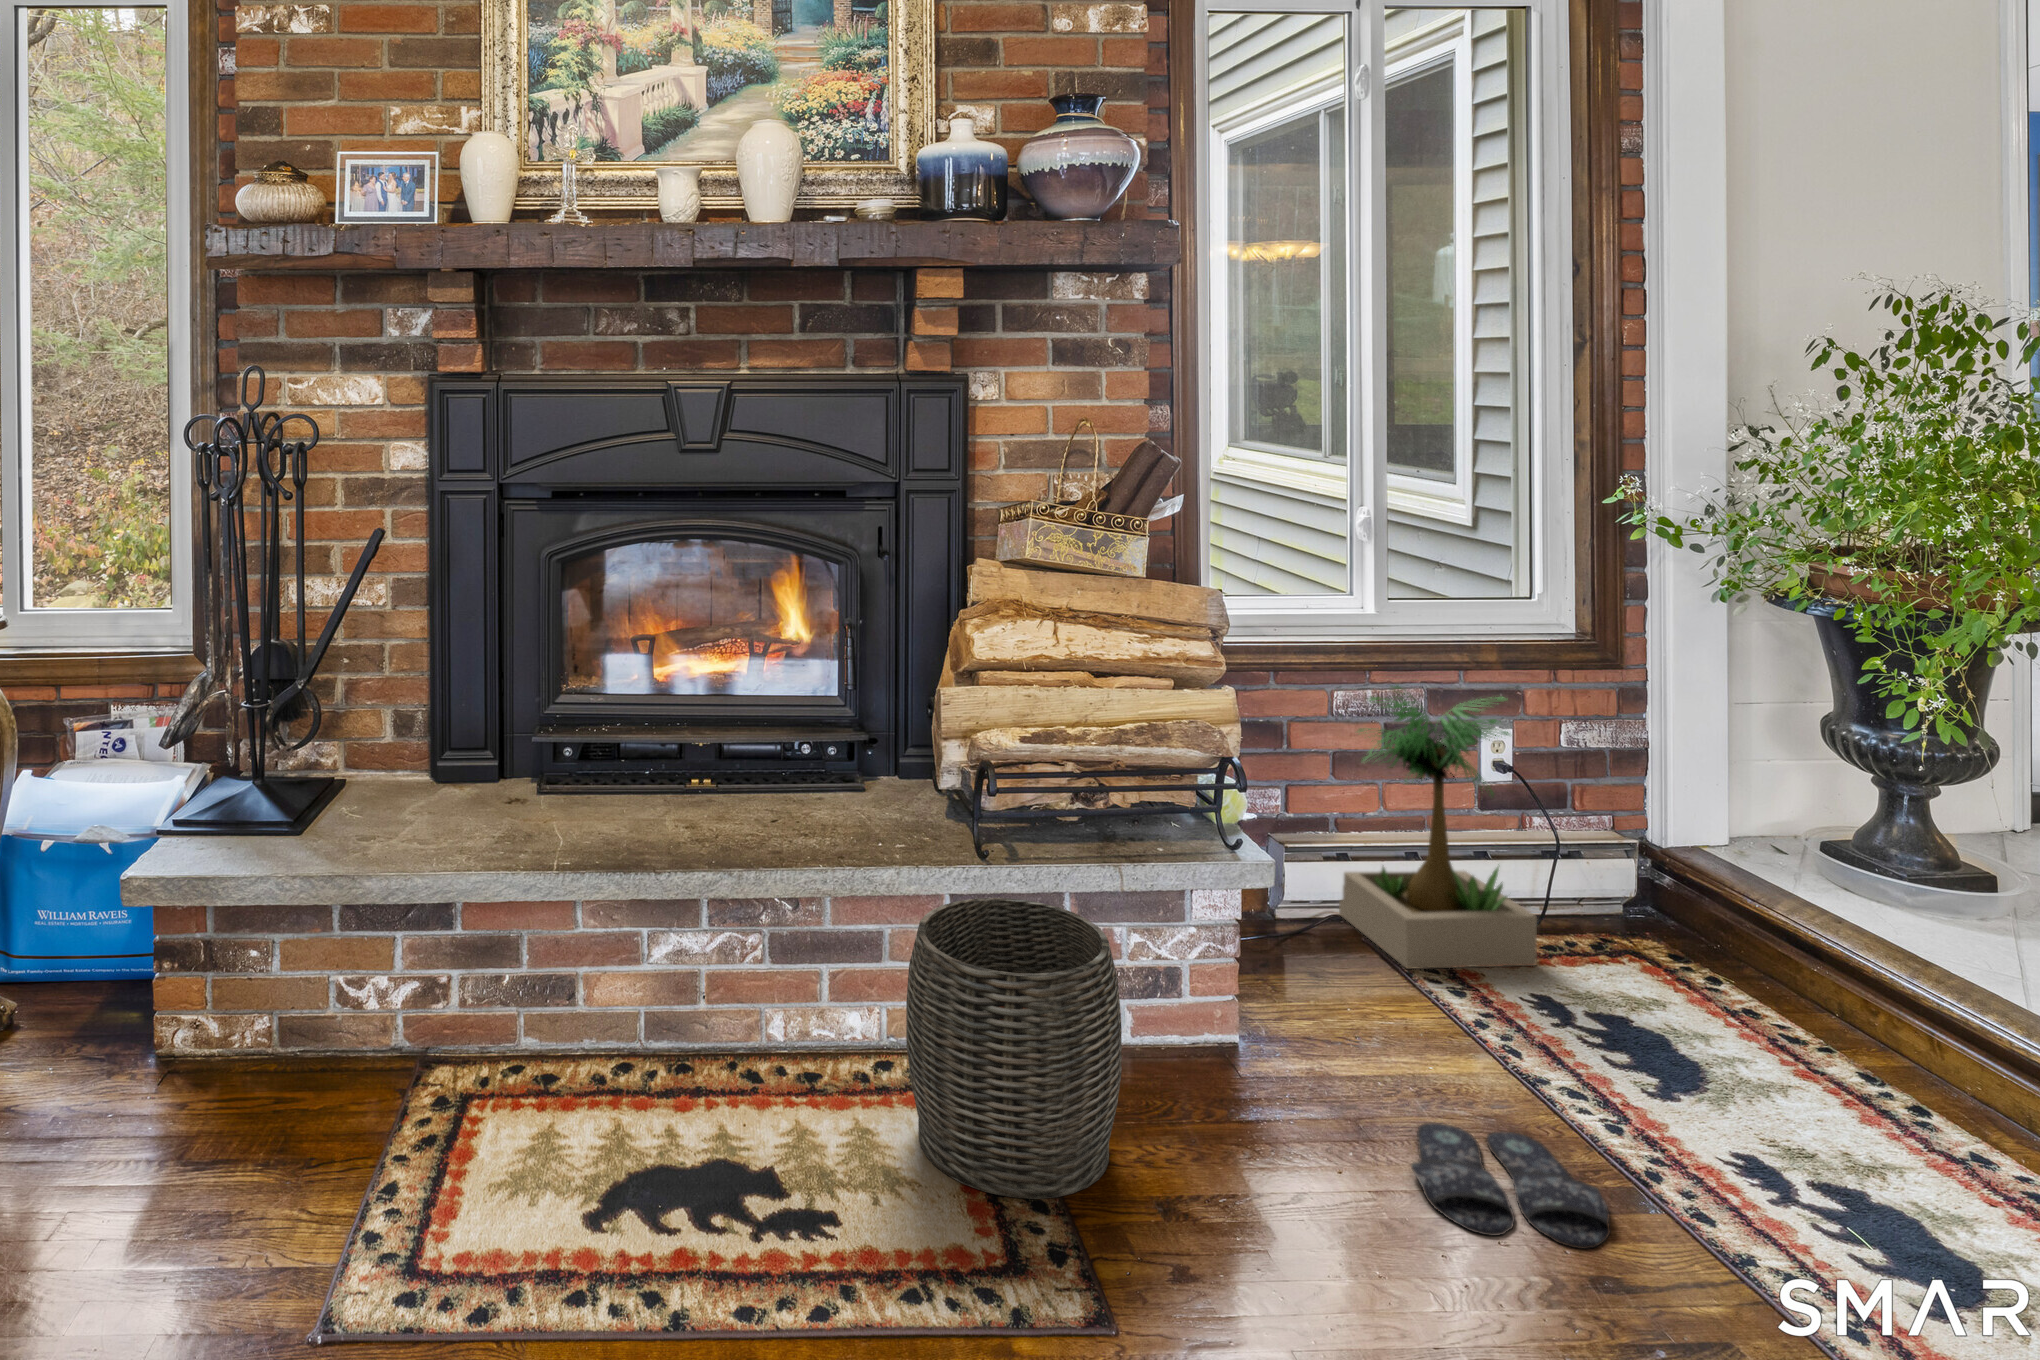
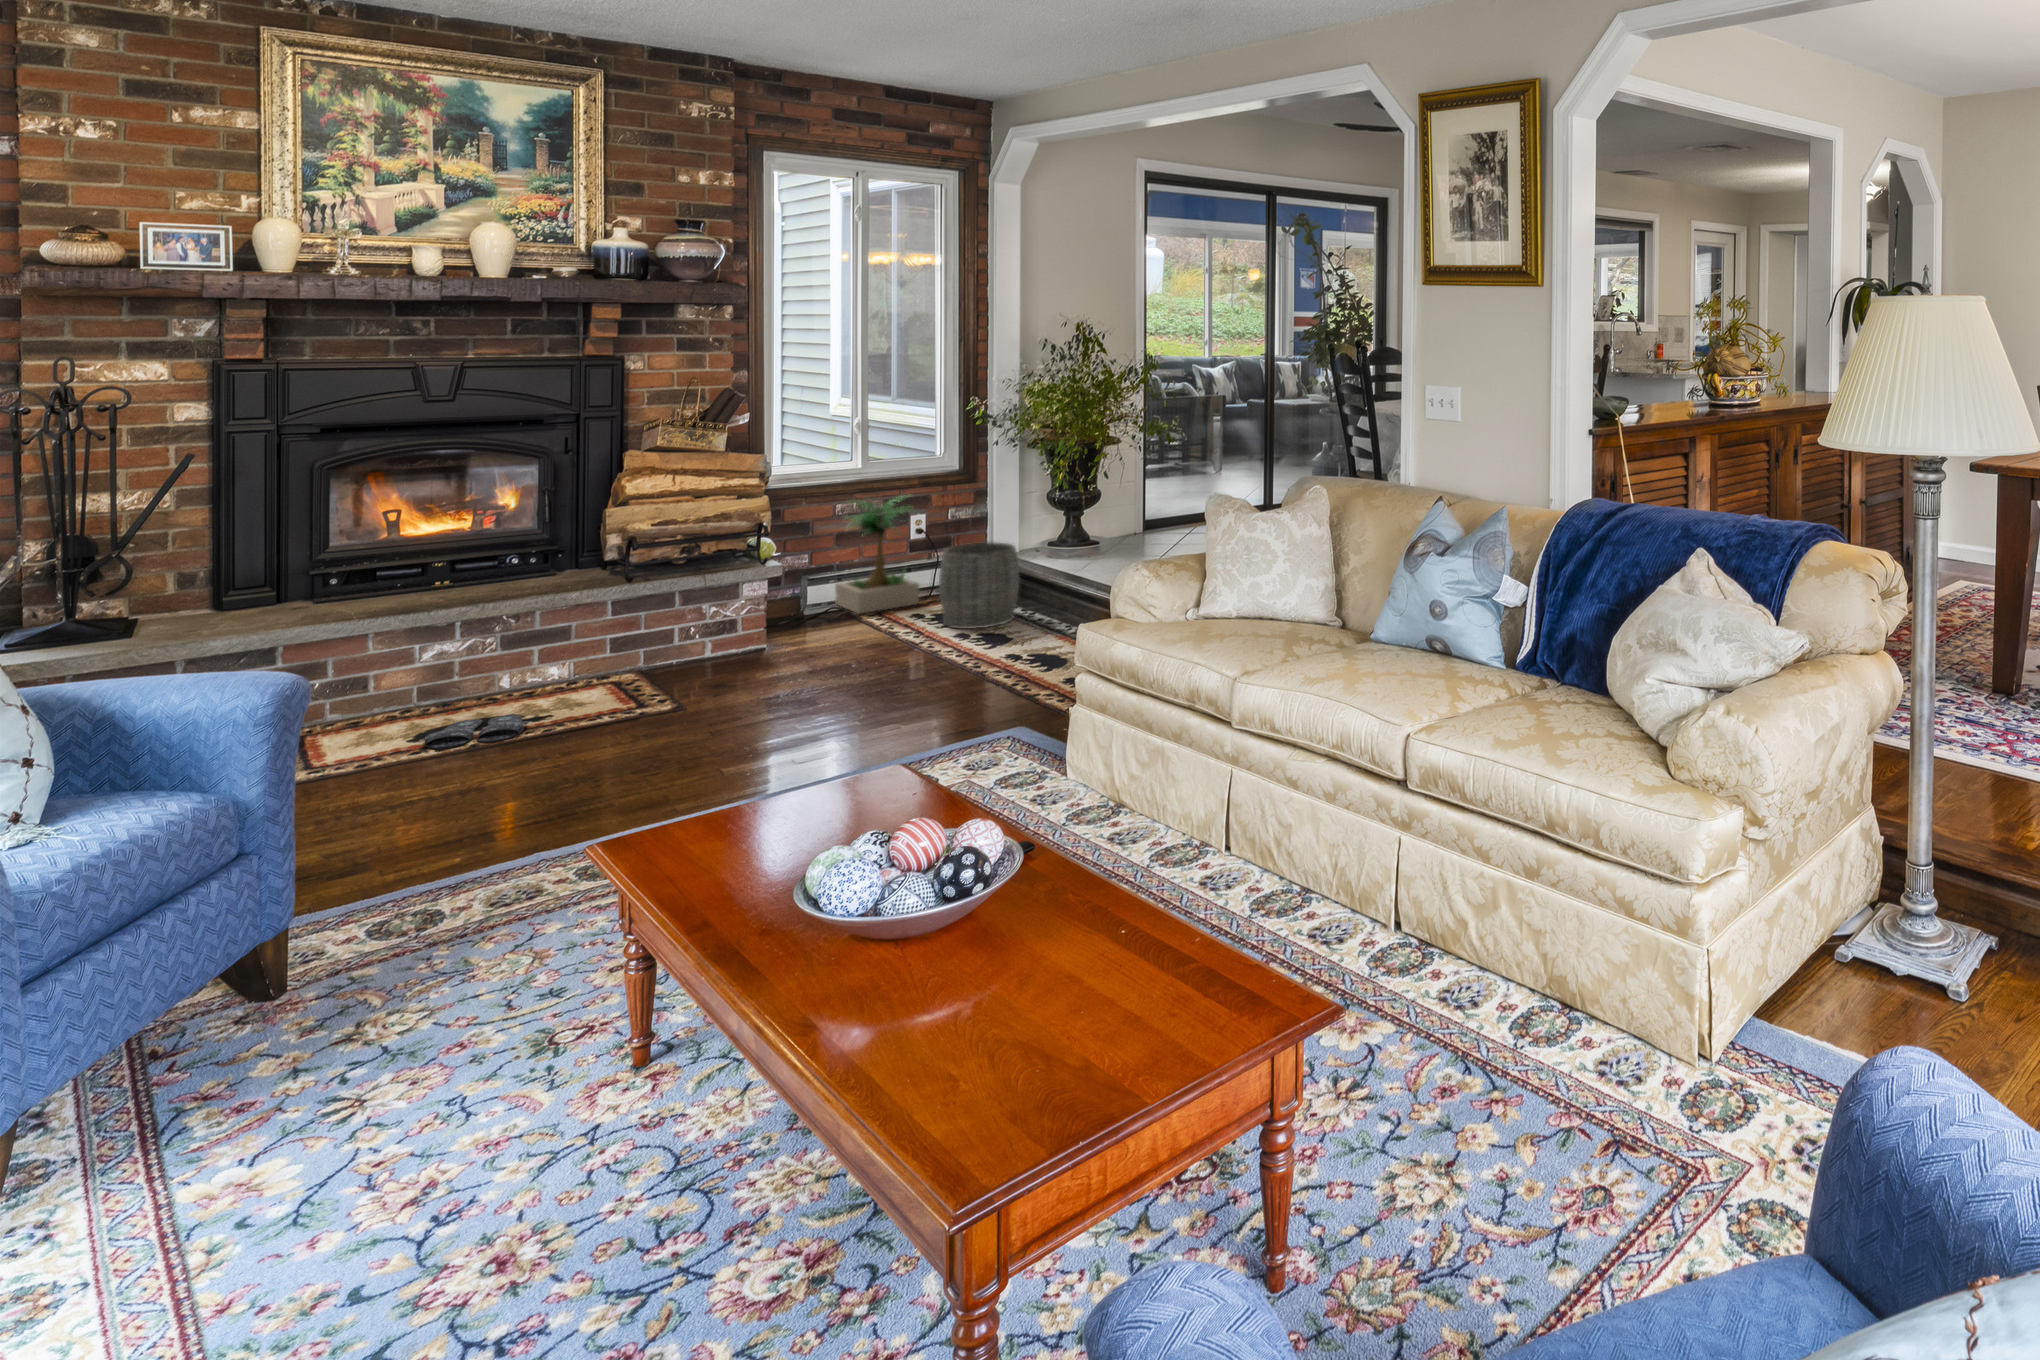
woven basket: present [906,898,1122,1199] -> present [939,542,1019,629]
slippers: present [1411,1123,1610,1249] -> present [424,714,529,749]

